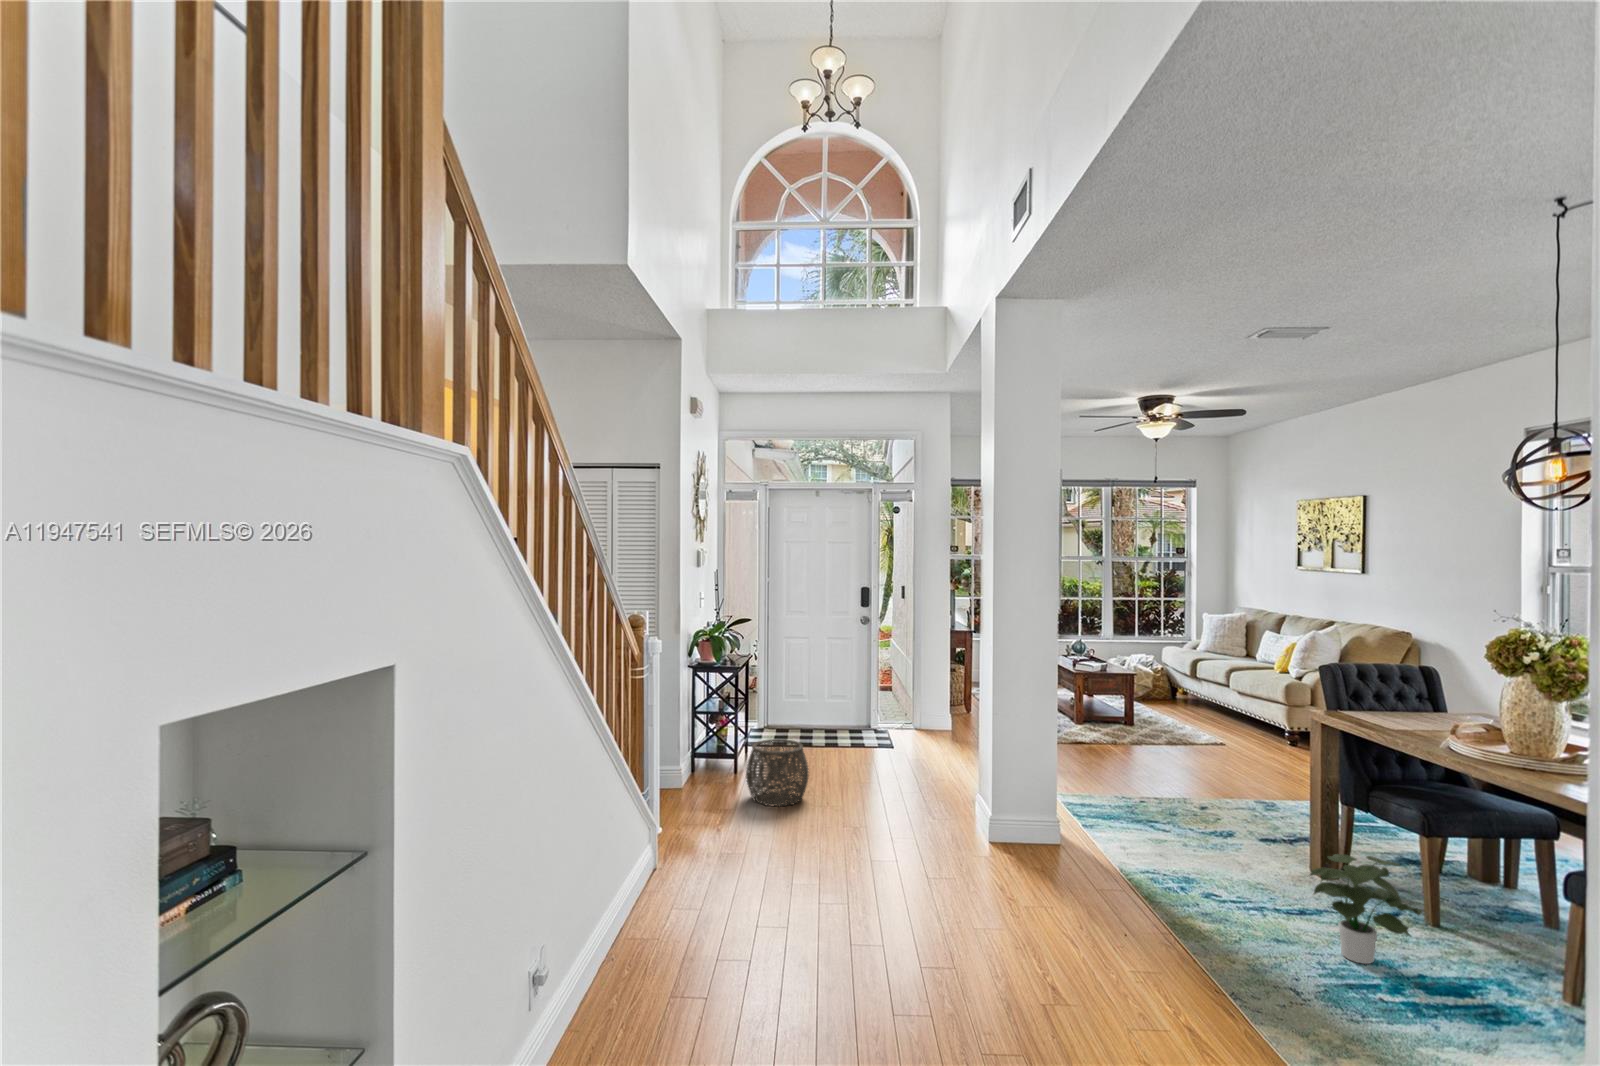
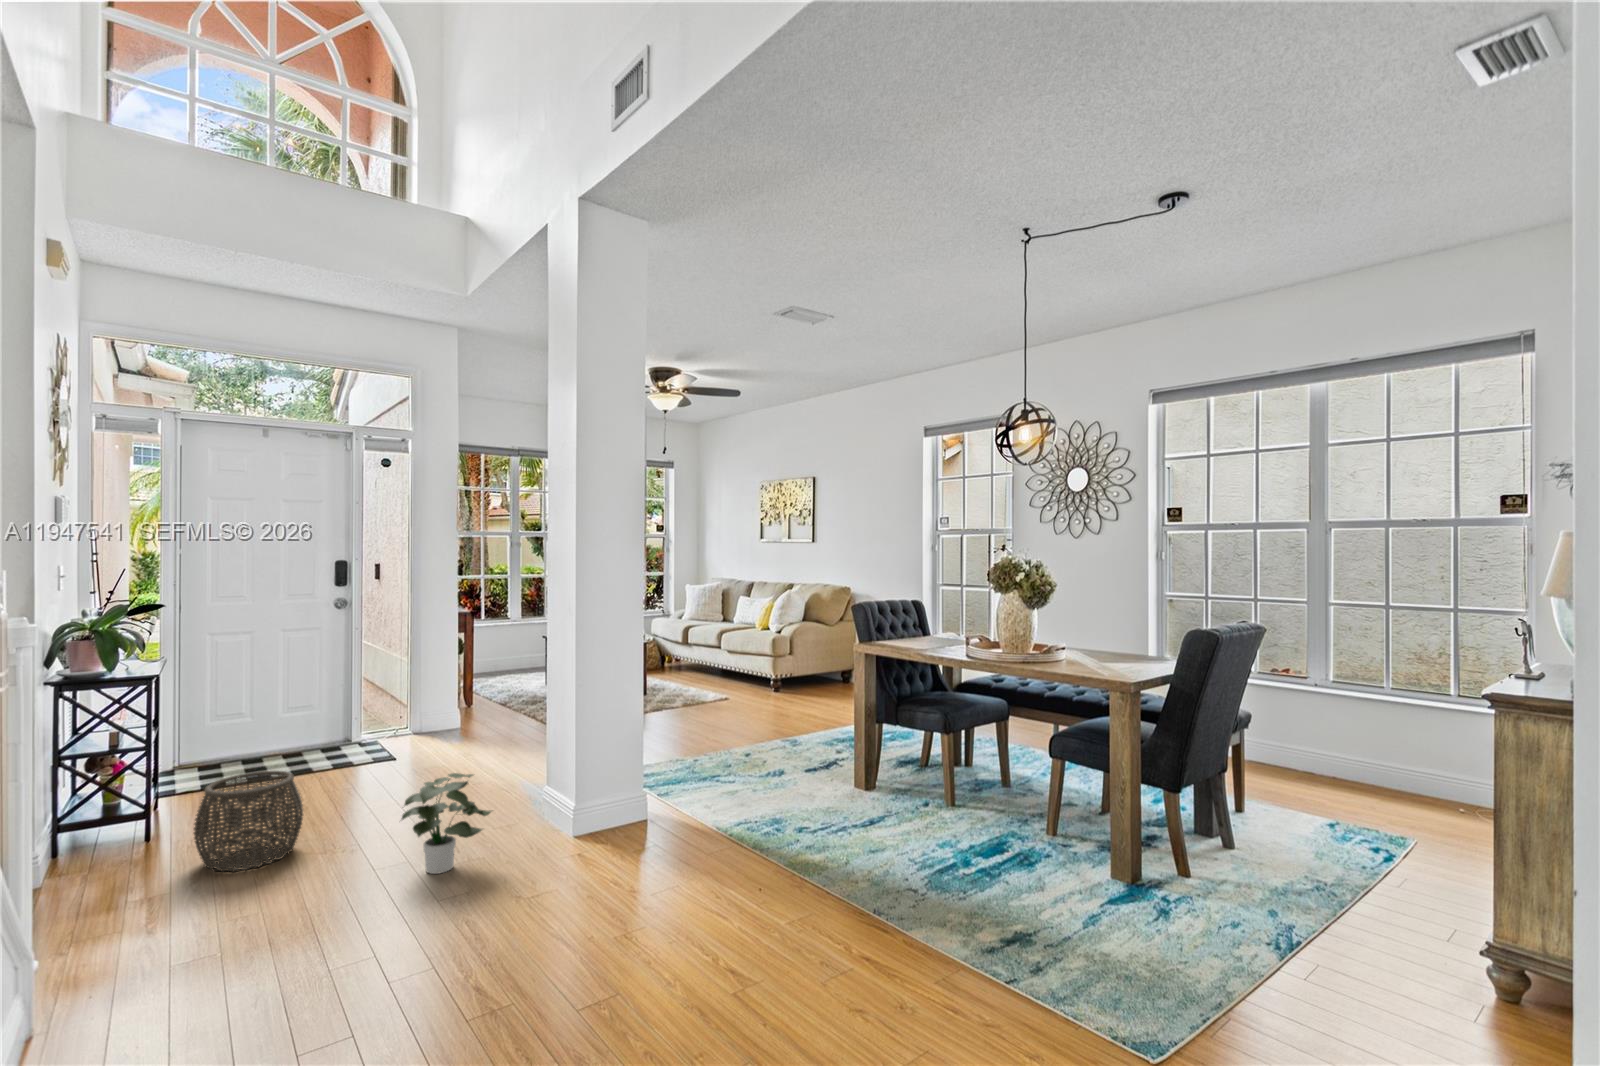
potted plant: present [1310,854,1423,964] -> present [402,773,491,874]

